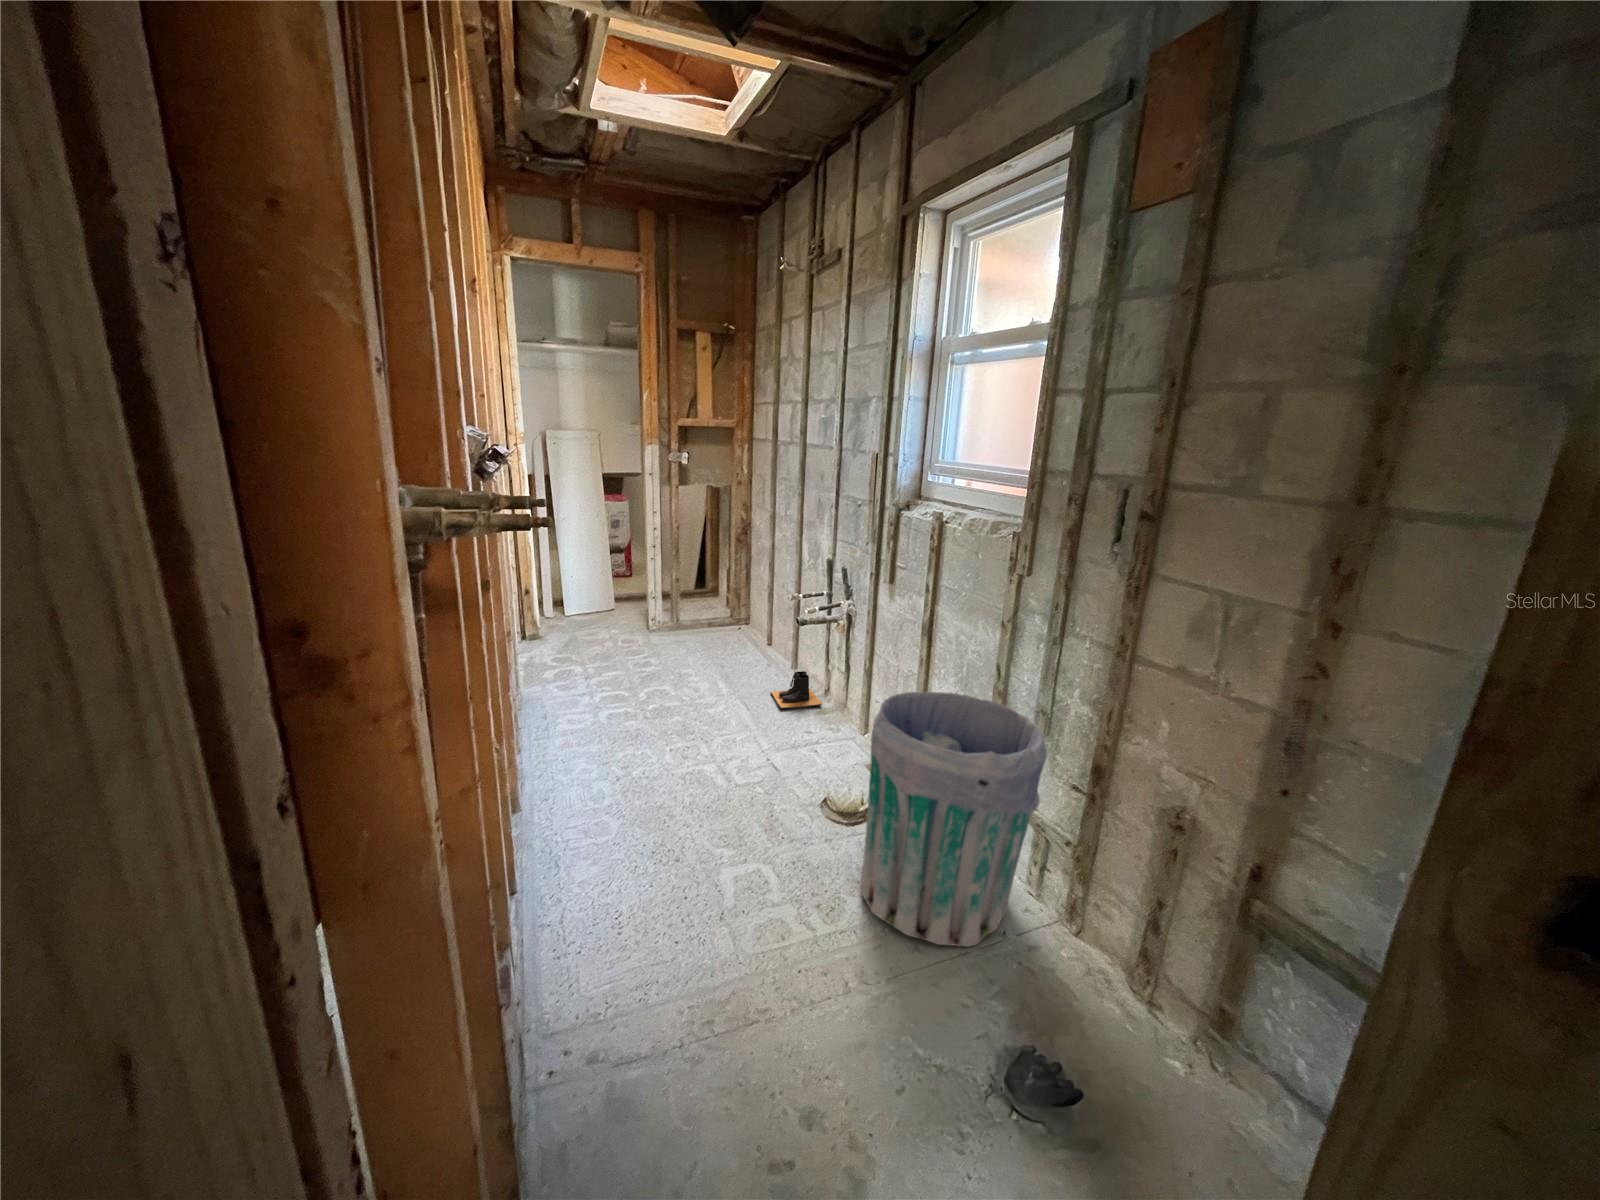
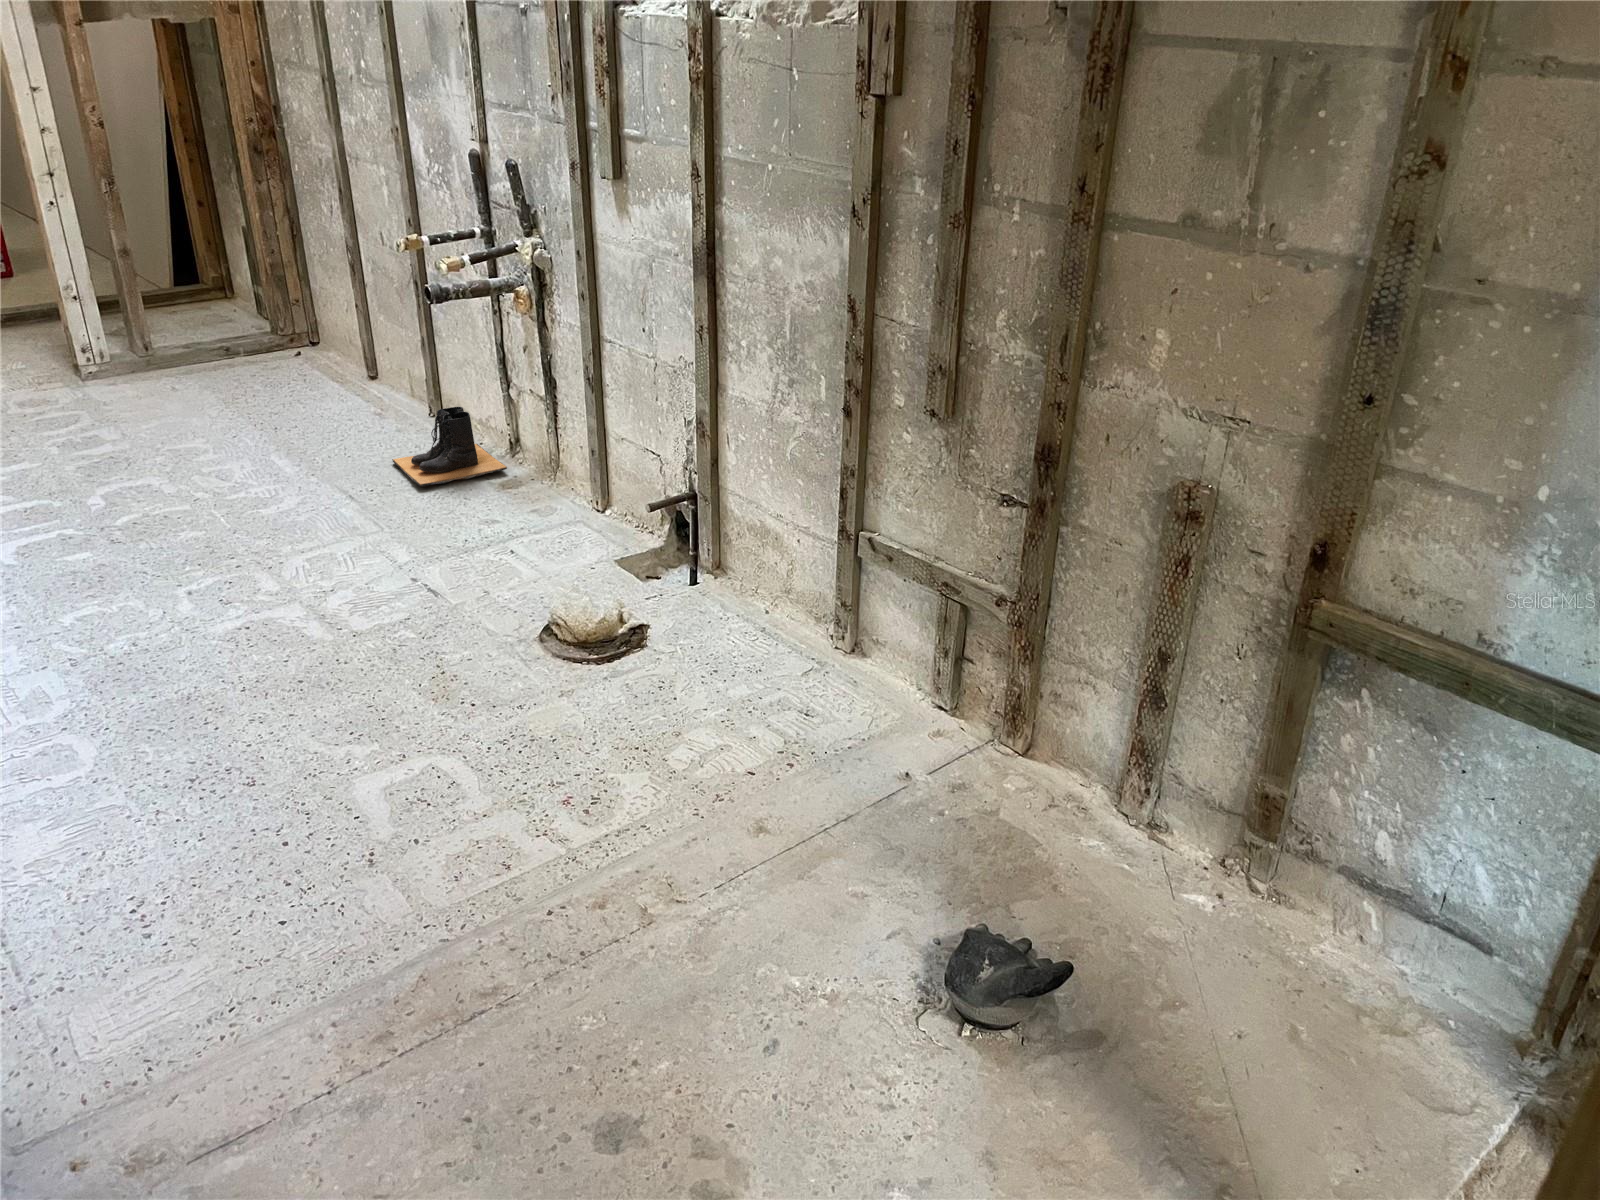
trash can: present [860,692,1047,947] -> none [622,362,960,816]

